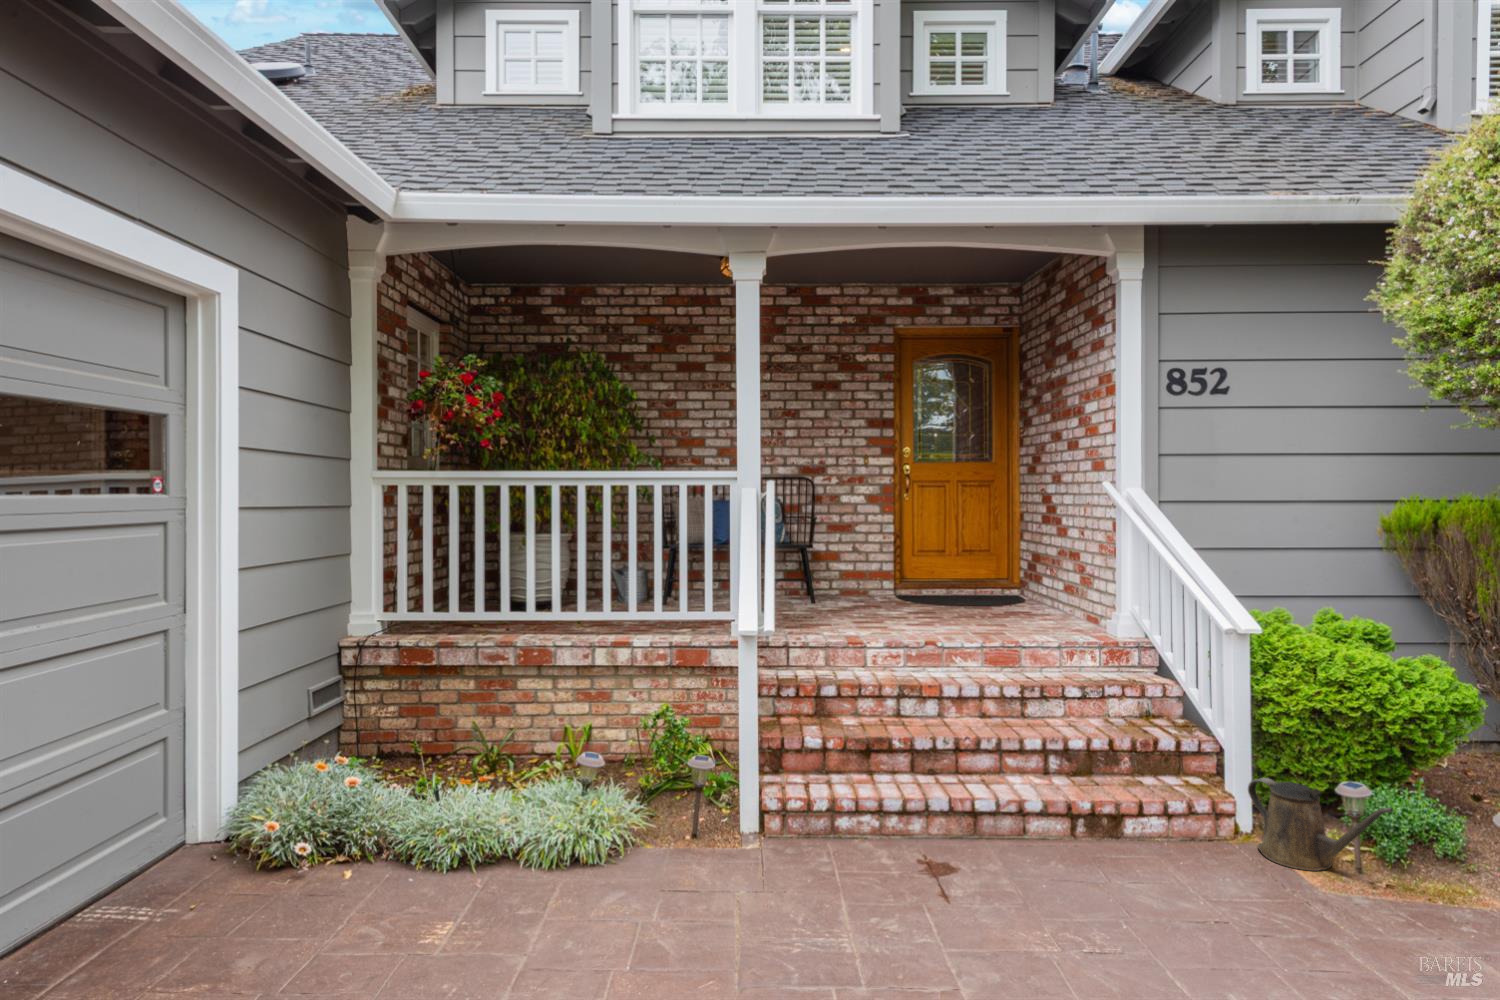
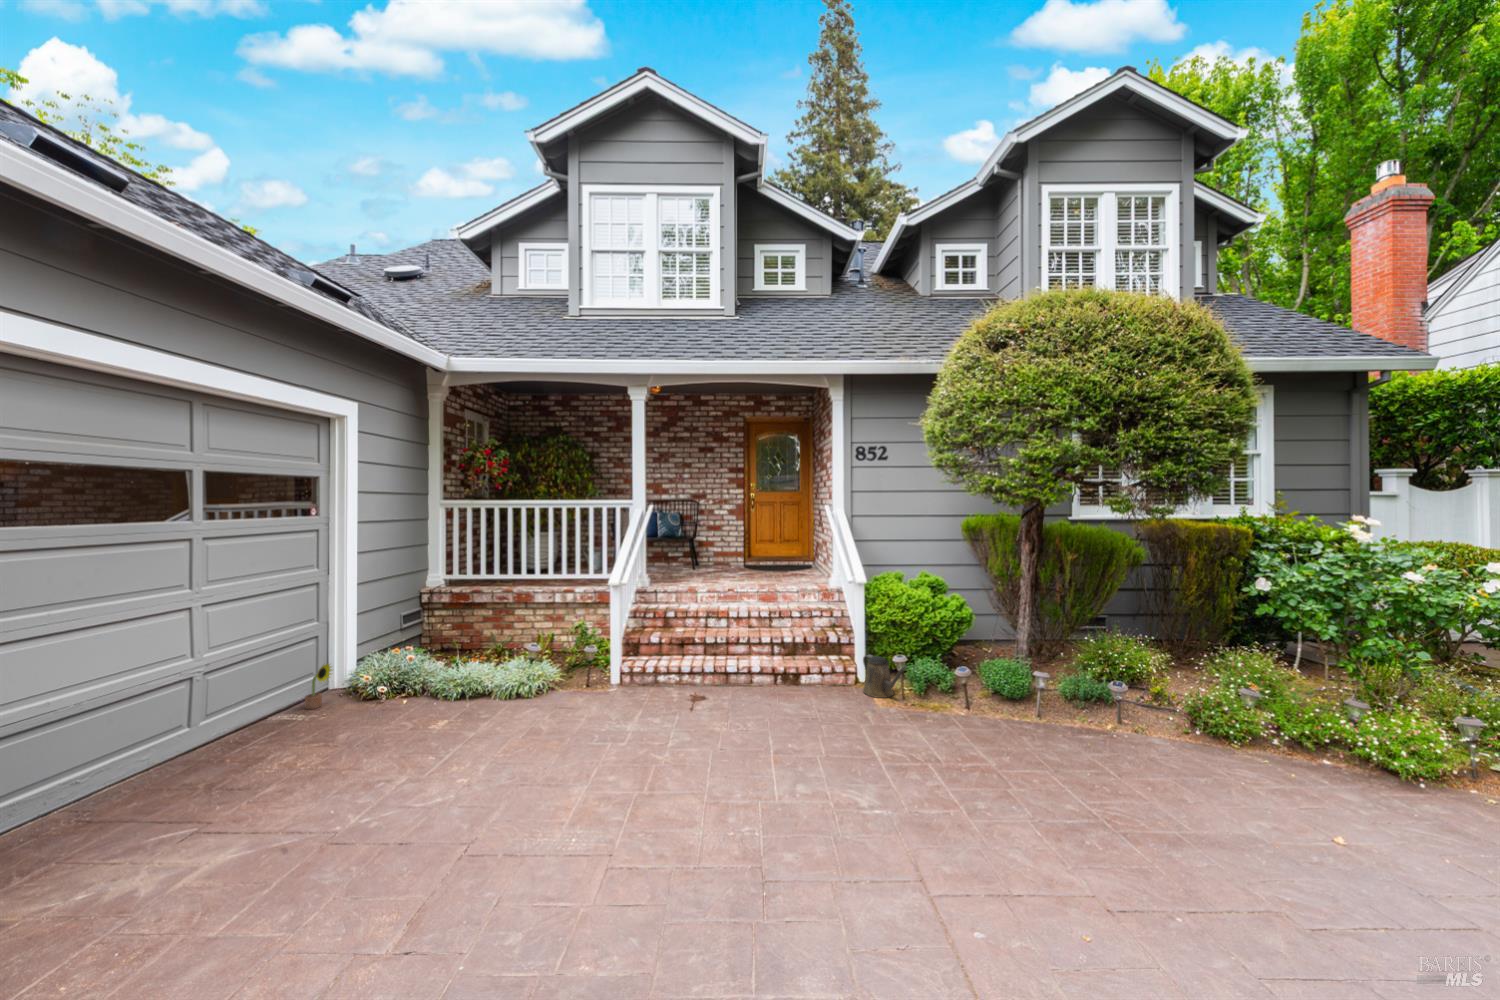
decorative plant: none [143,793,199,891] -> present [305,664,332,709]

